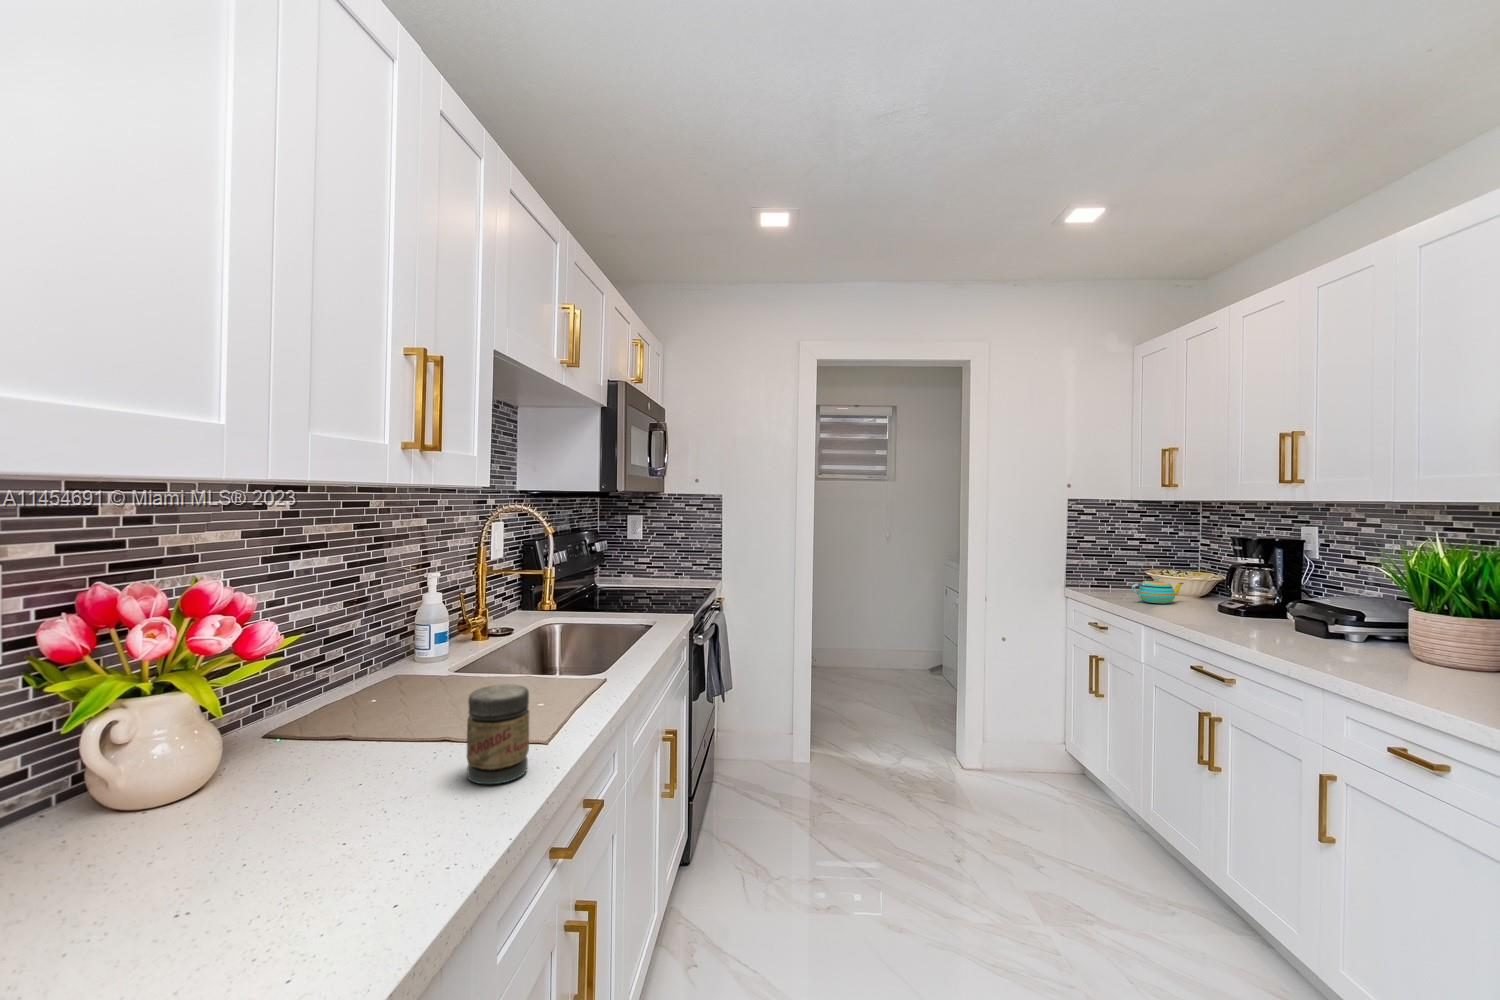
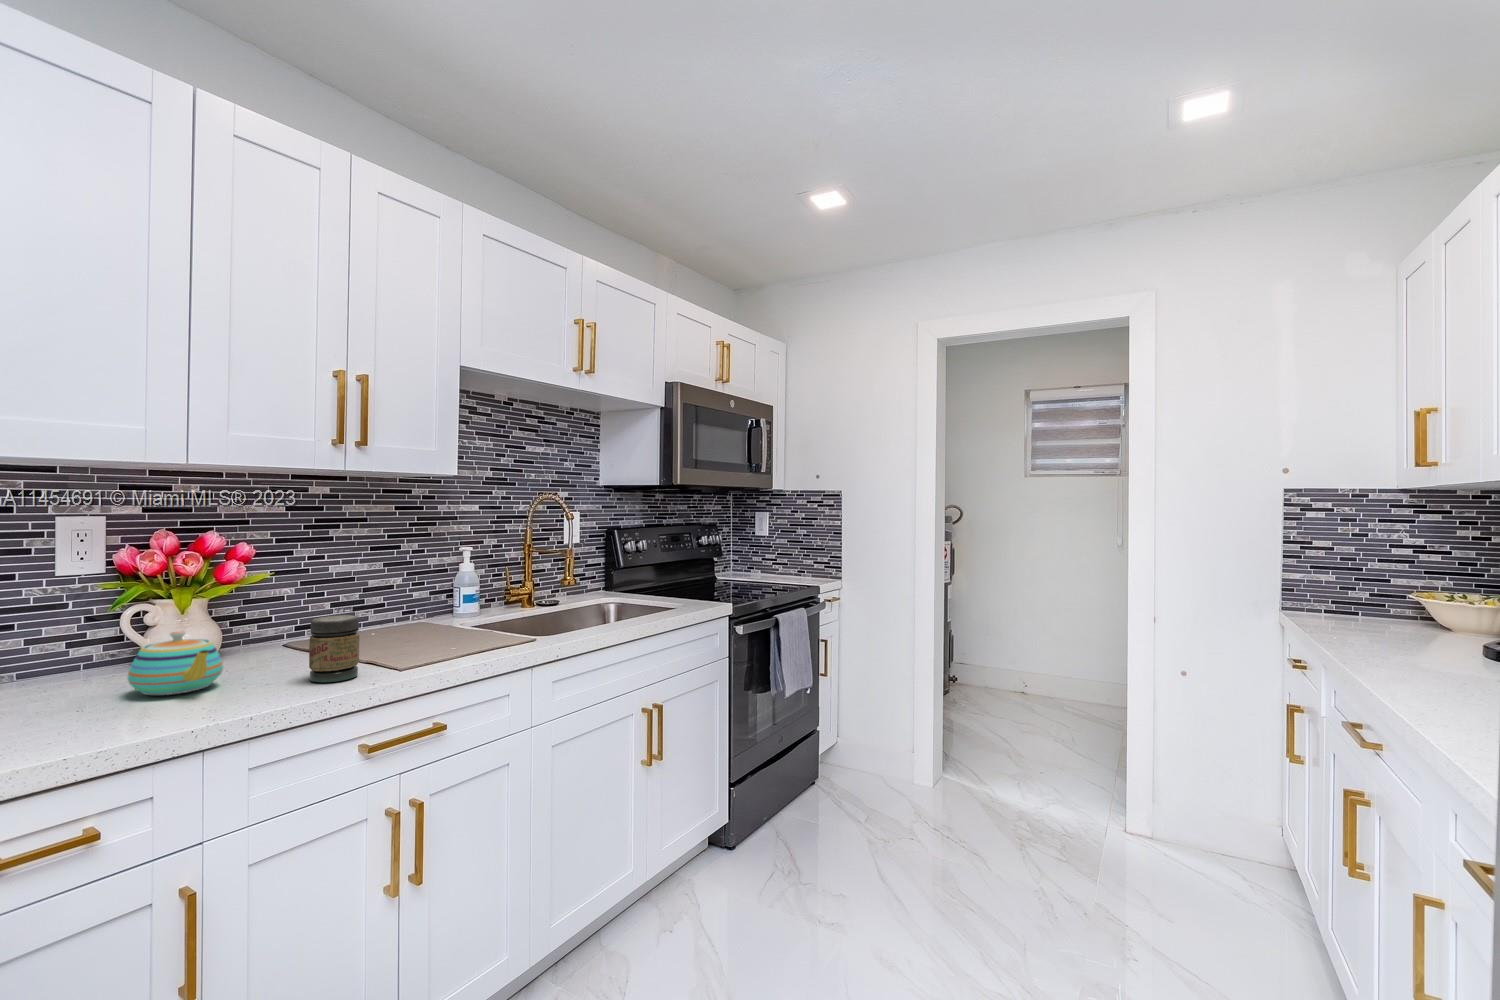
teapot: present [1132,577,1183,603] -> present [128,631,223,695]

